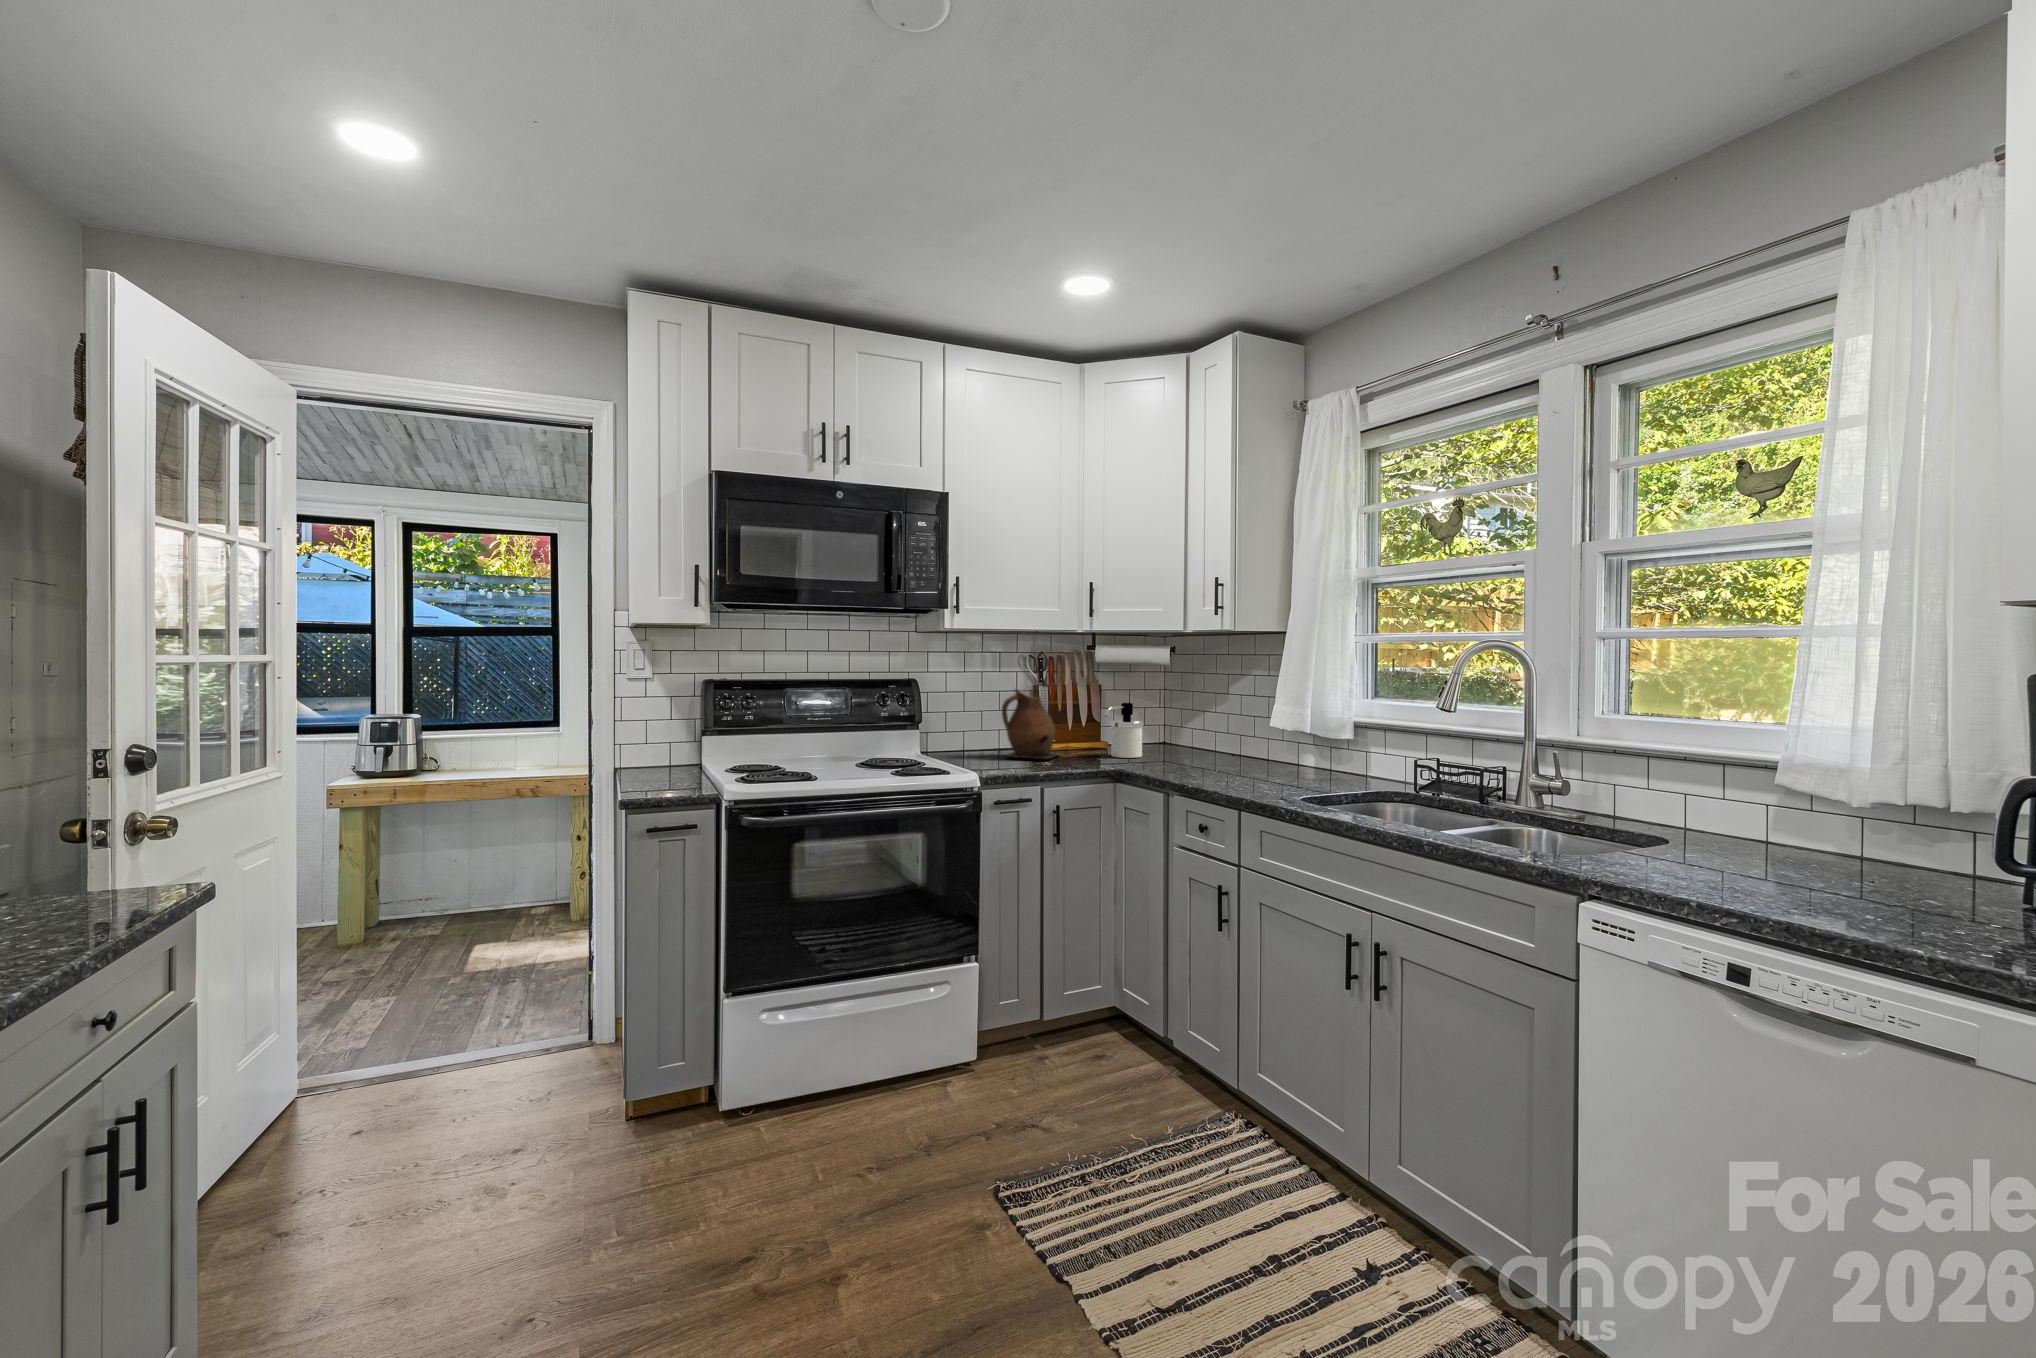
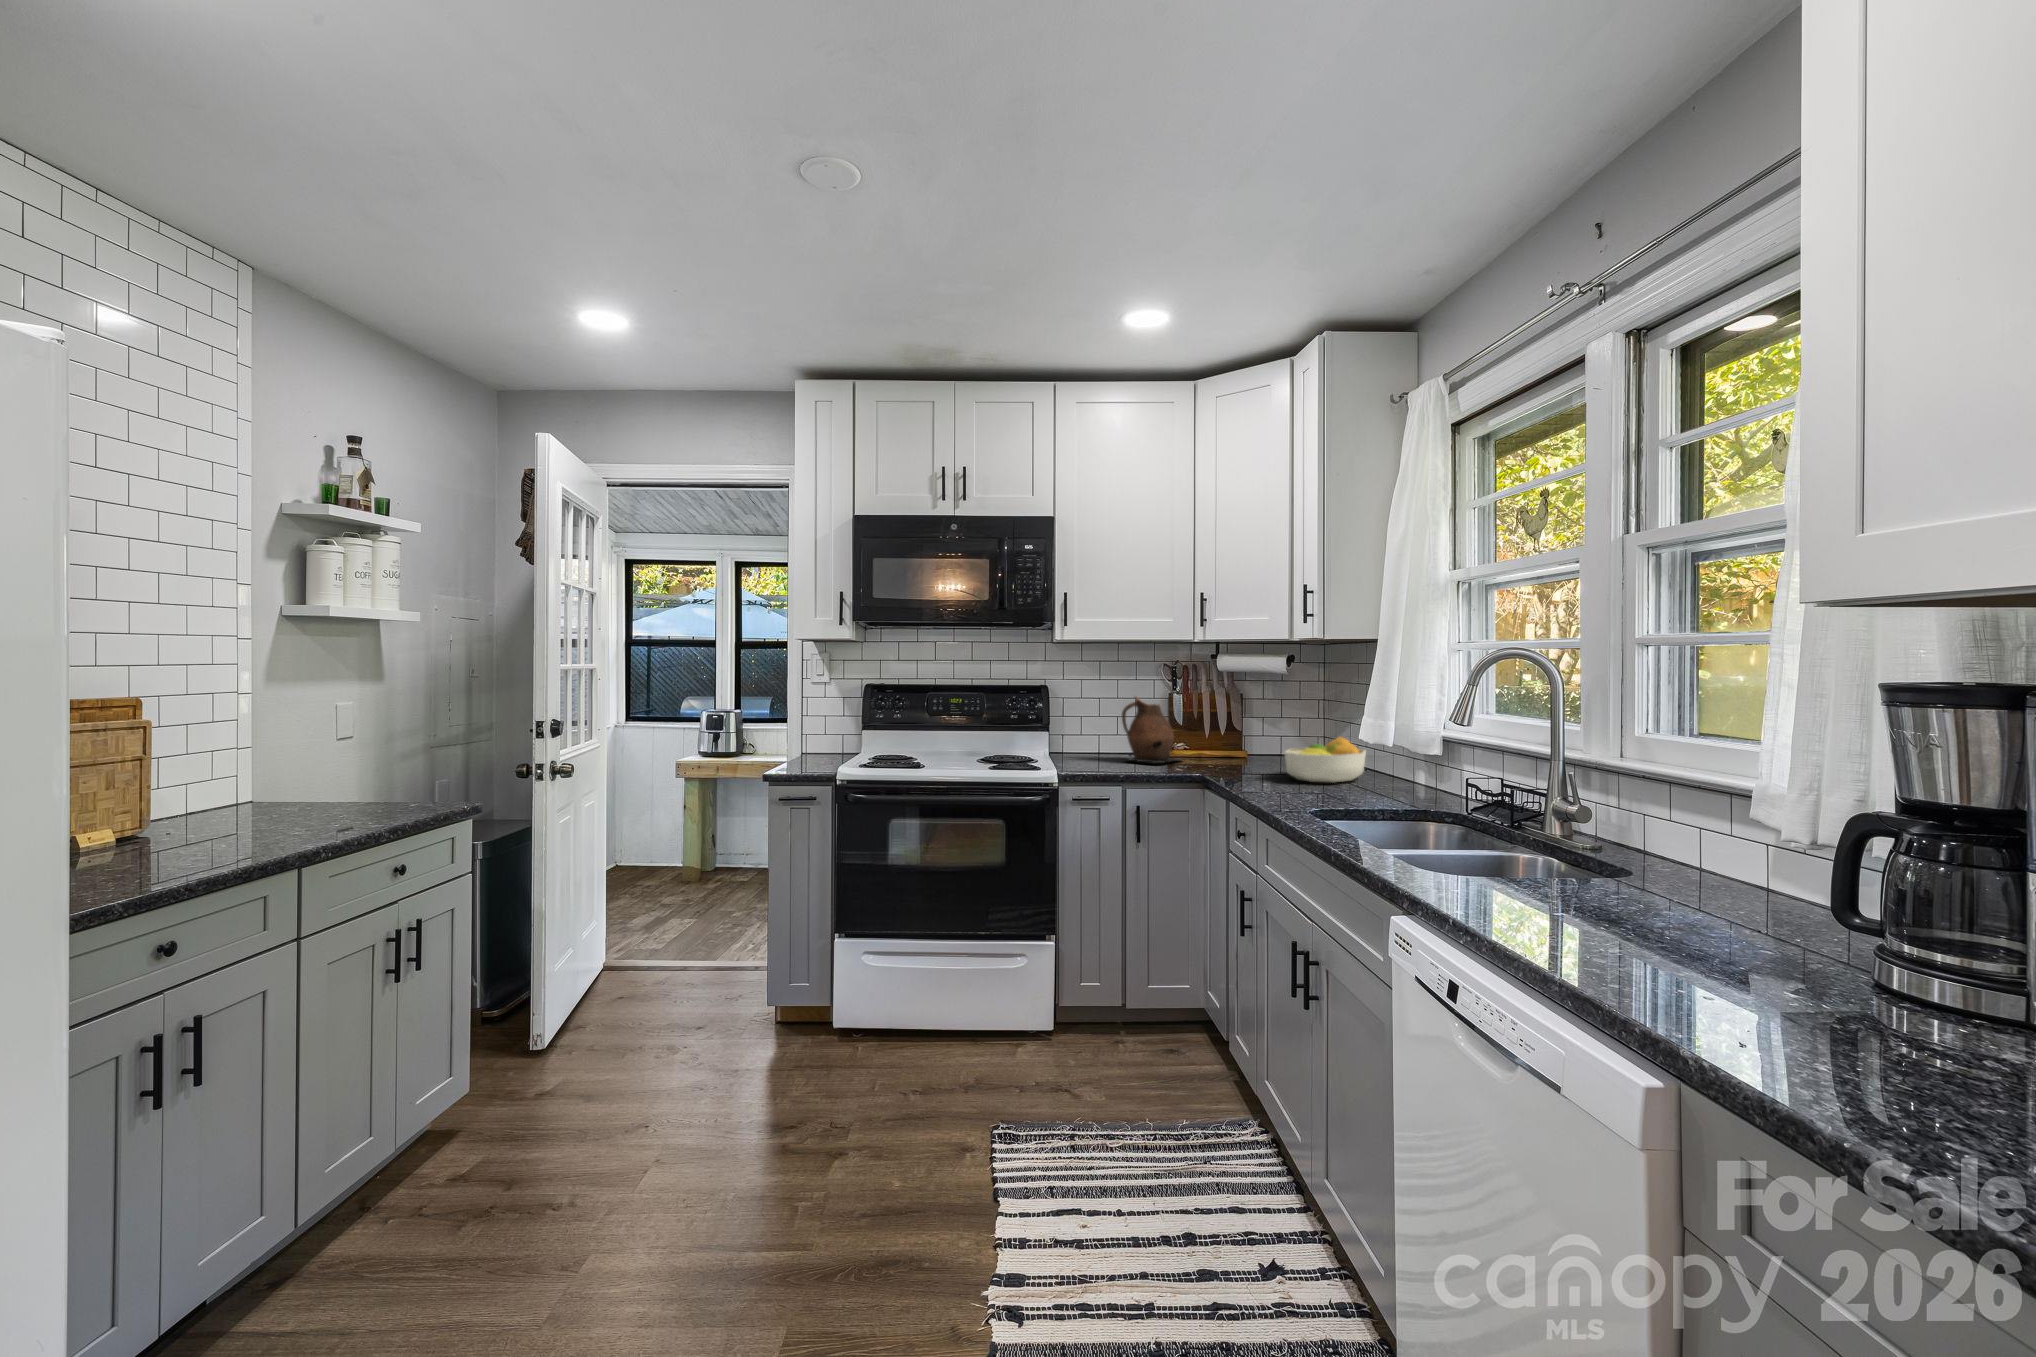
soap dispenser: present [1105,703,1143,758] -> none [1219,711,1266,766]
fruit bowl: none [1185,725,1262,771] -> present [1285,737,1366,783]

